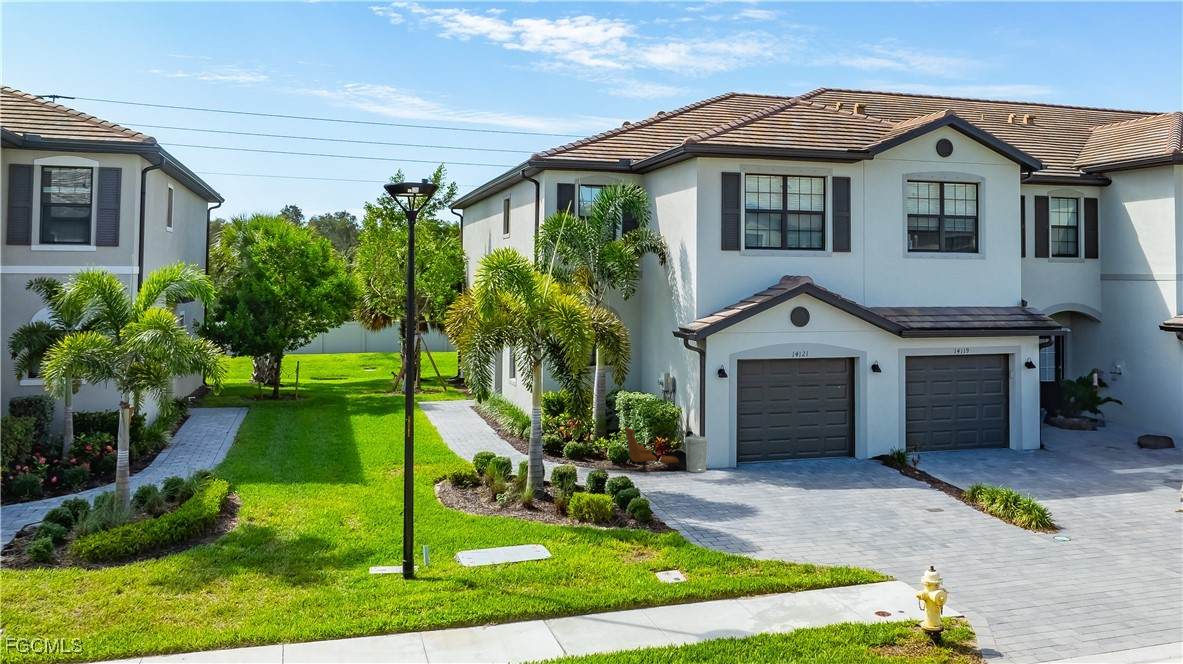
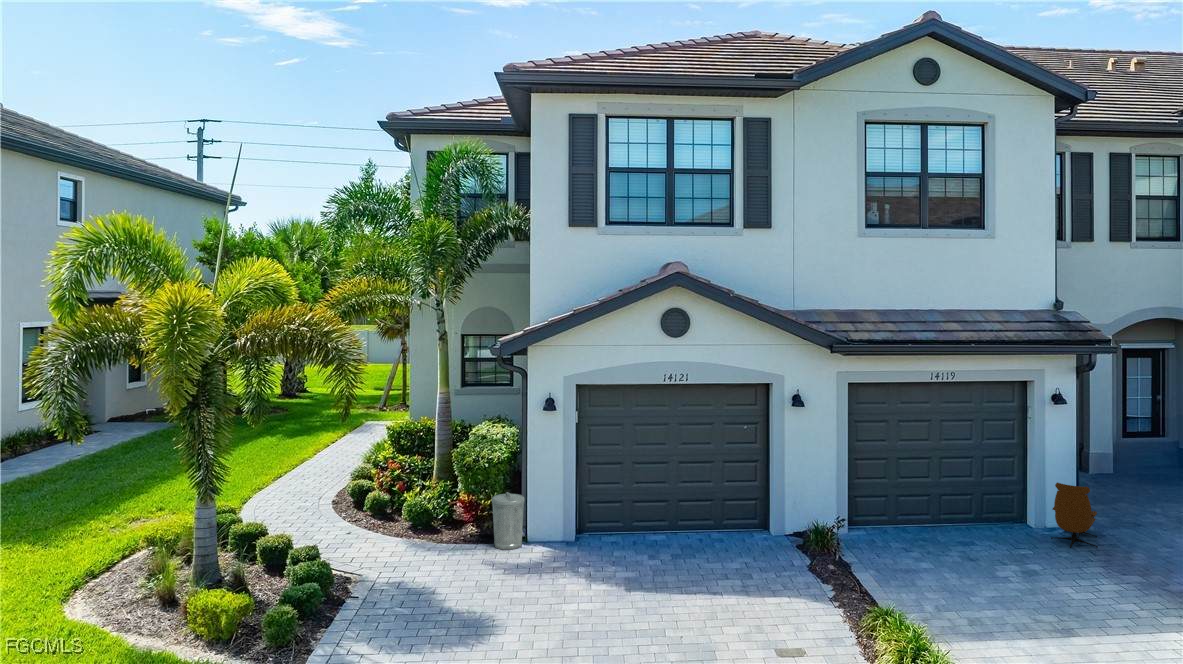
lounge chair: present [625,427,679,471] -> present [1051,483,1098,548]

